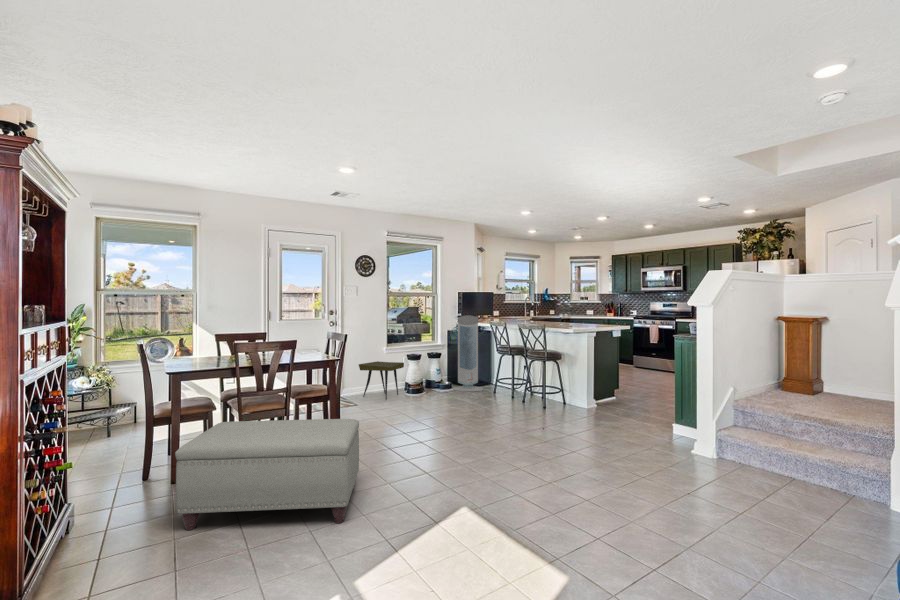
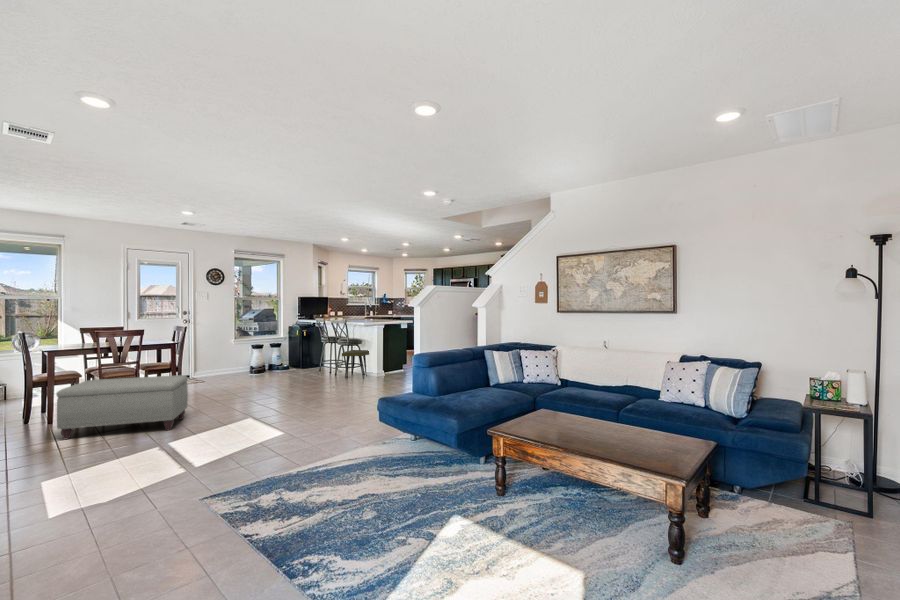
air purifier: present [453,315,483,391] -> none [290,314,315,371]
side table: present [359,361,404,400] -> present [342,350,369,378]

